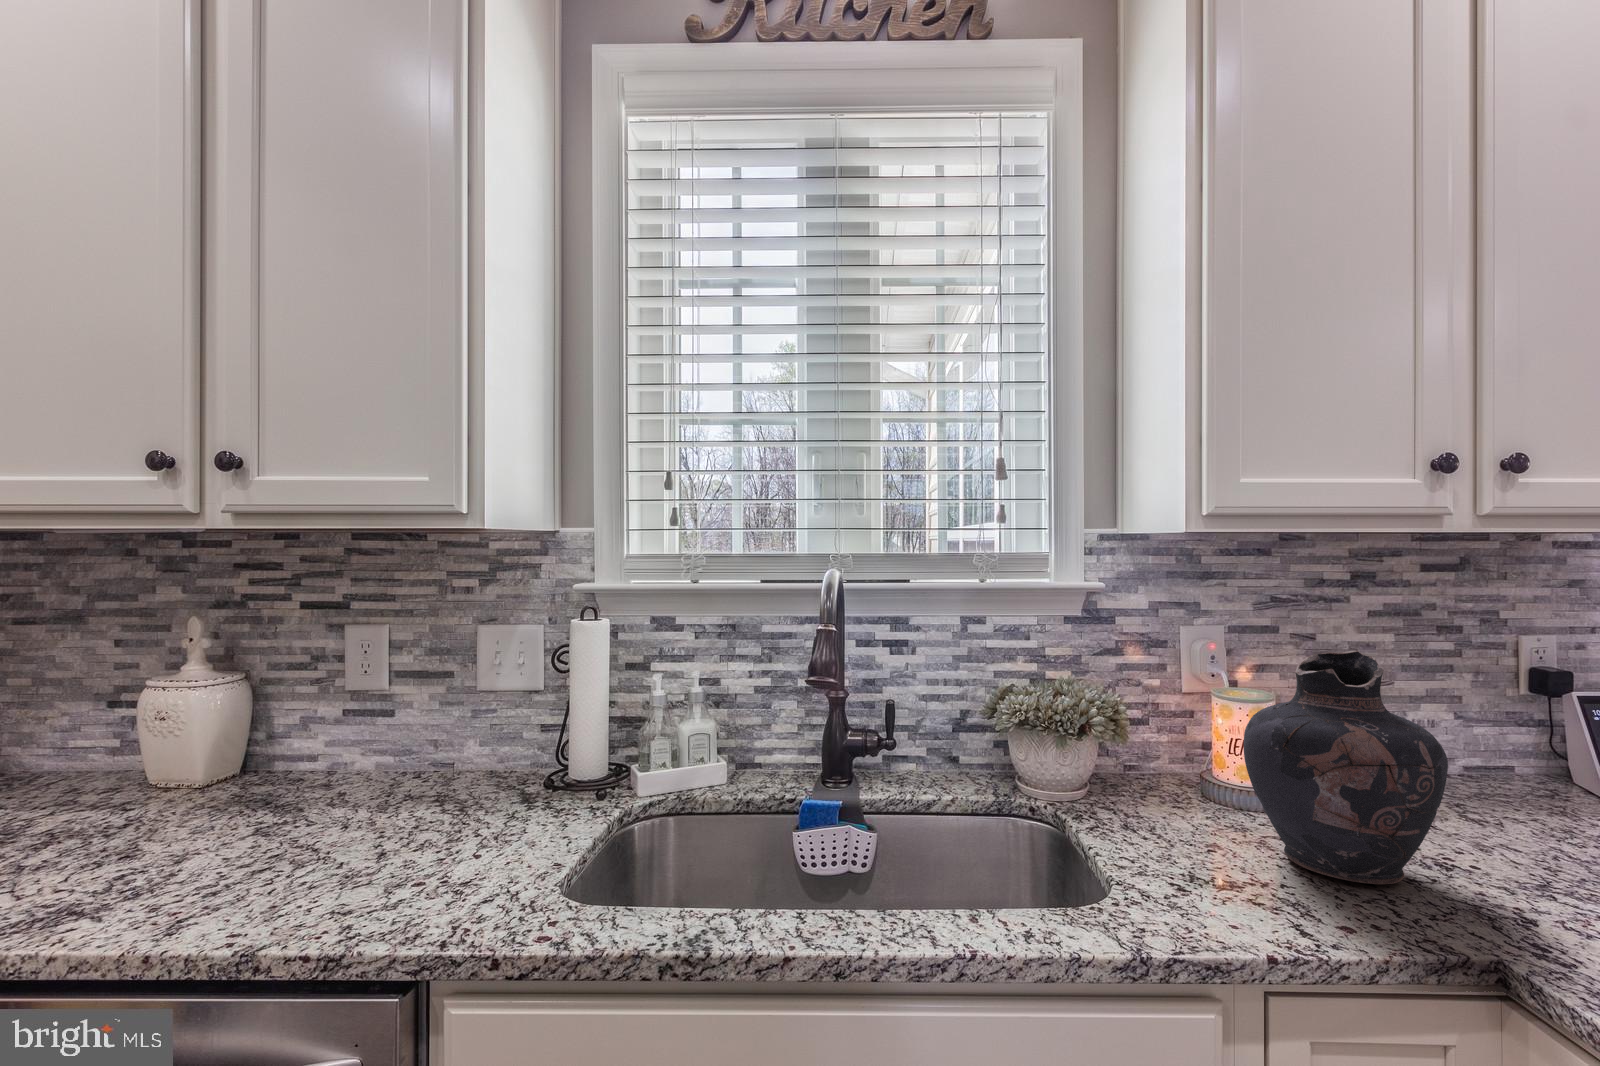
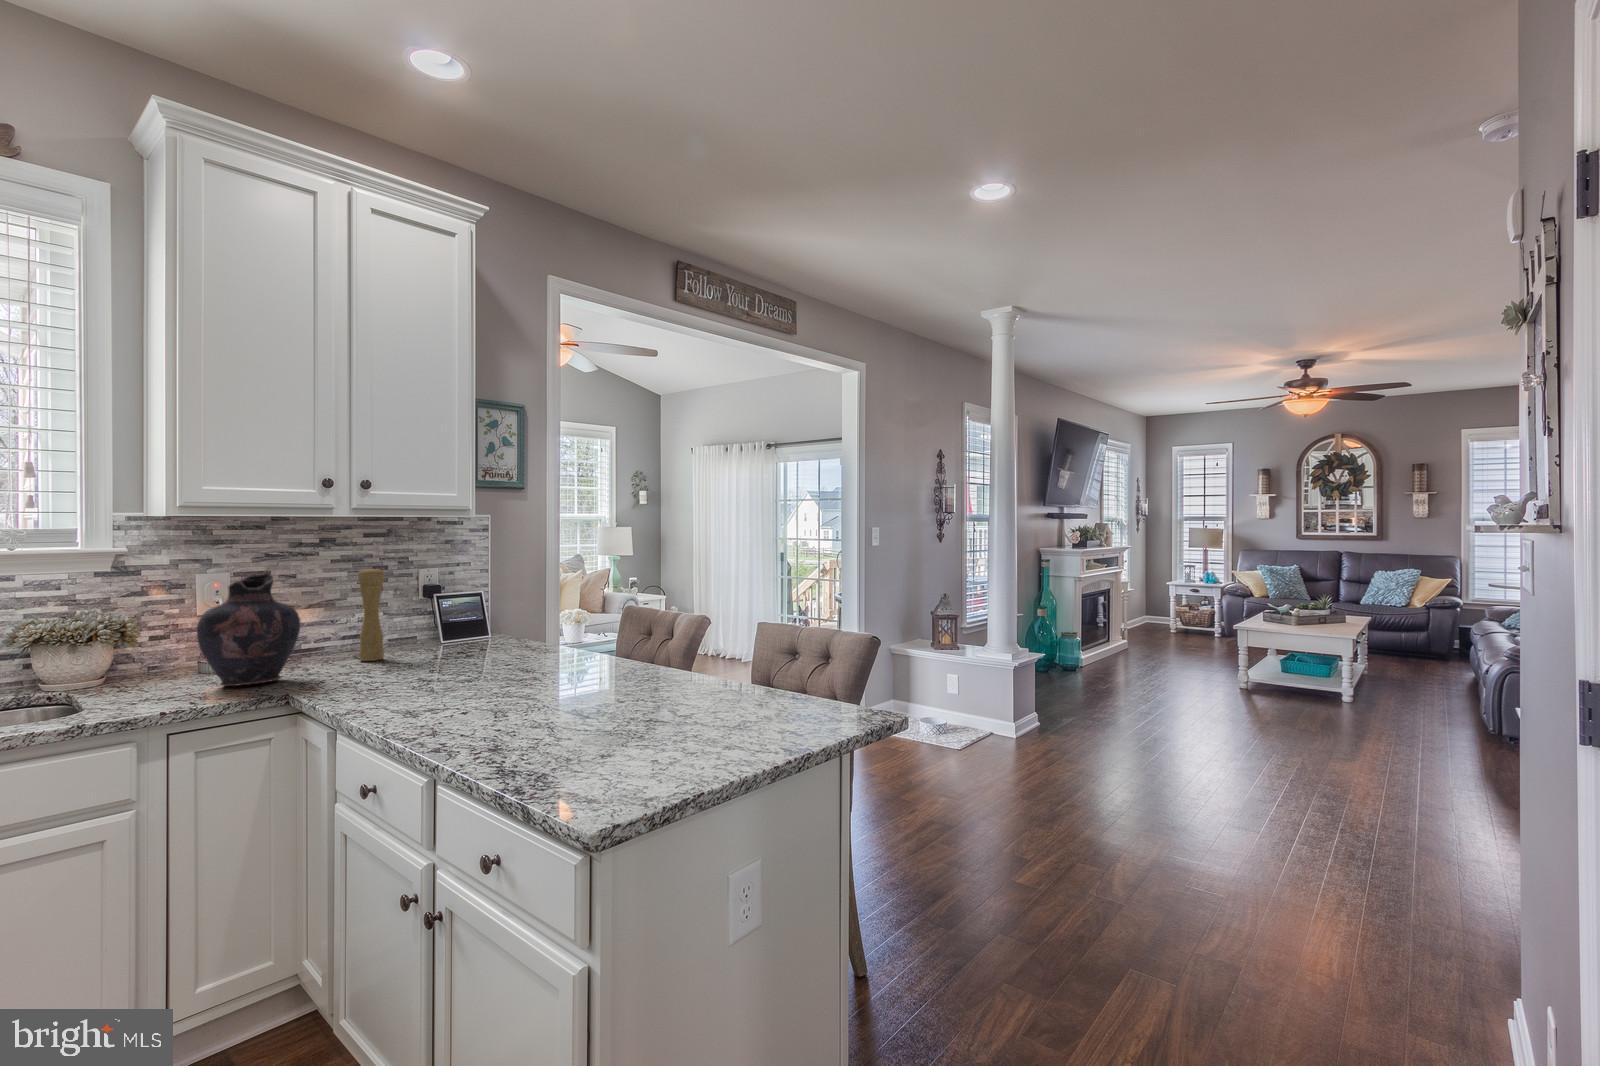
pepper mill: none [1485,644,1554,843] -> present [358,568,385,661]

